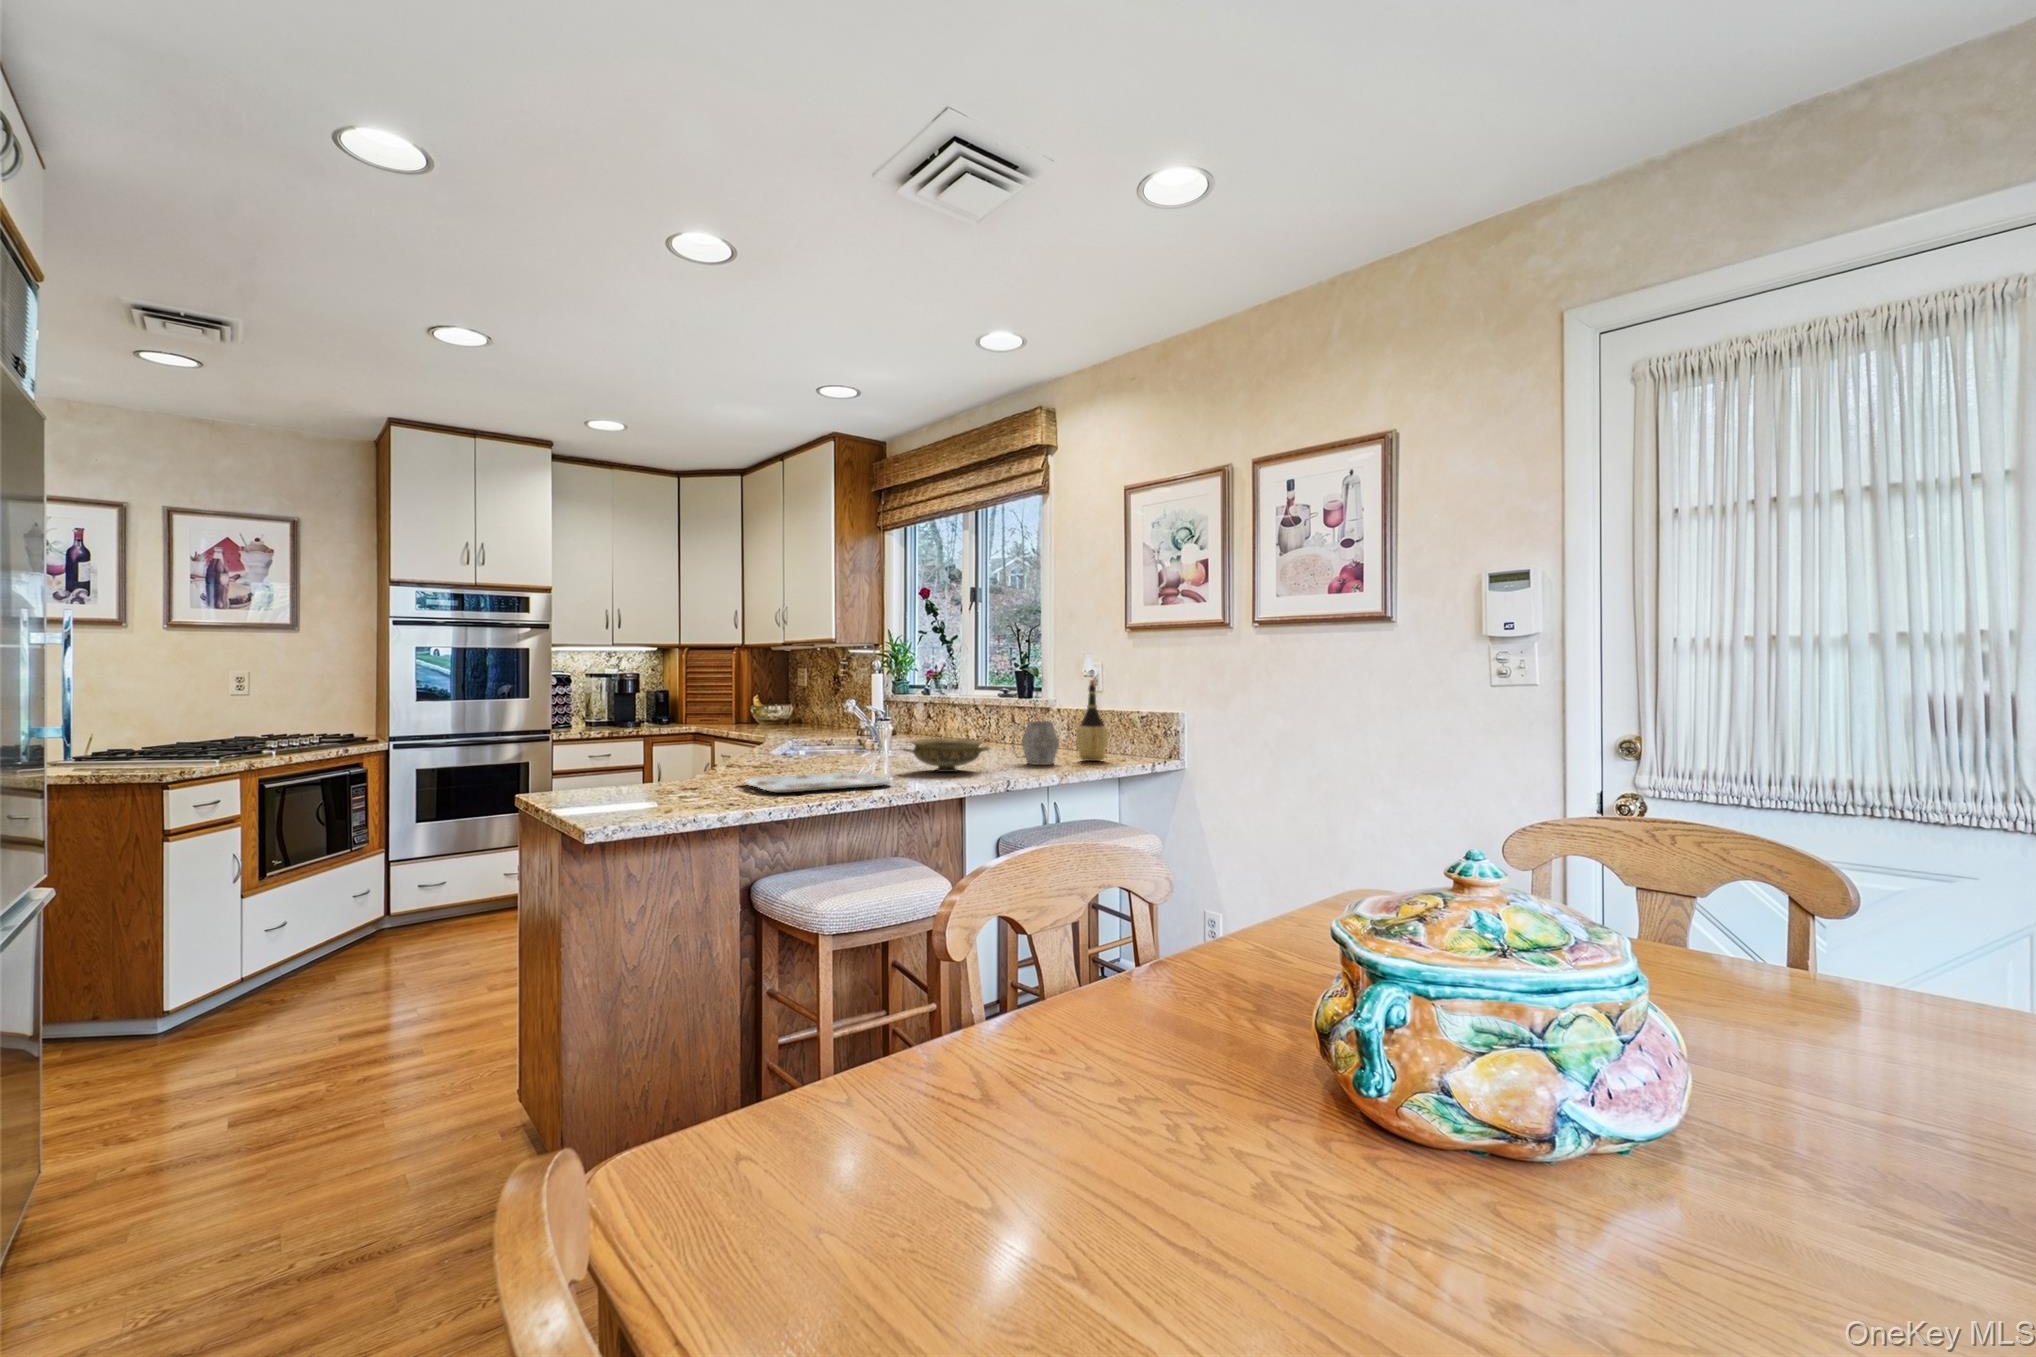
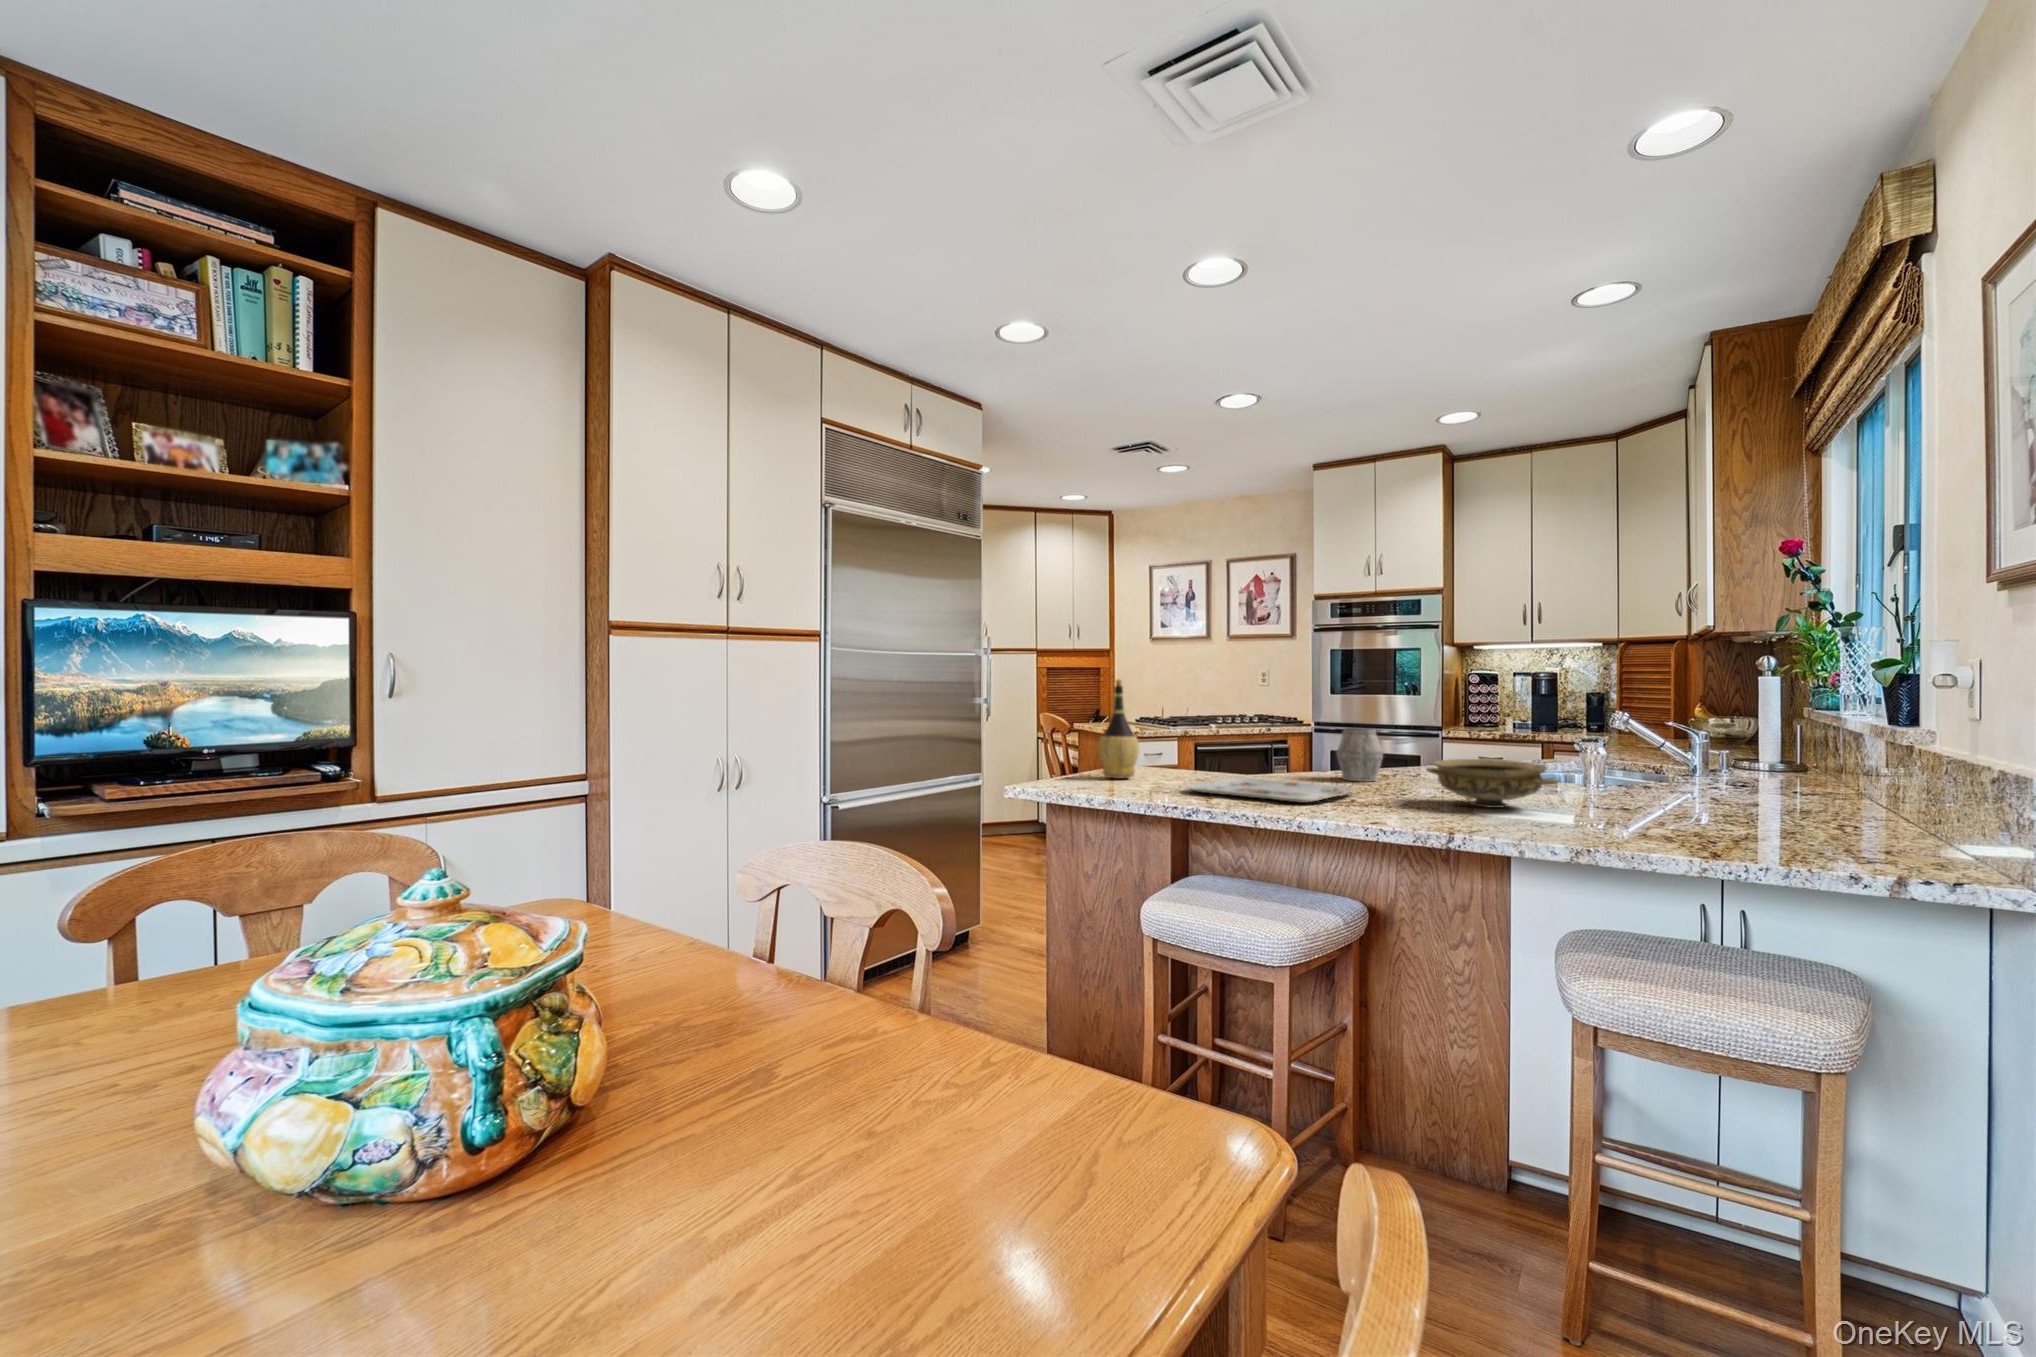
wine bottle: present [1076,680,1108,761] -> present [1099,679,1139,778]
mug: present [1014,721,1059,765] -> present [1337,728,1383,782]

